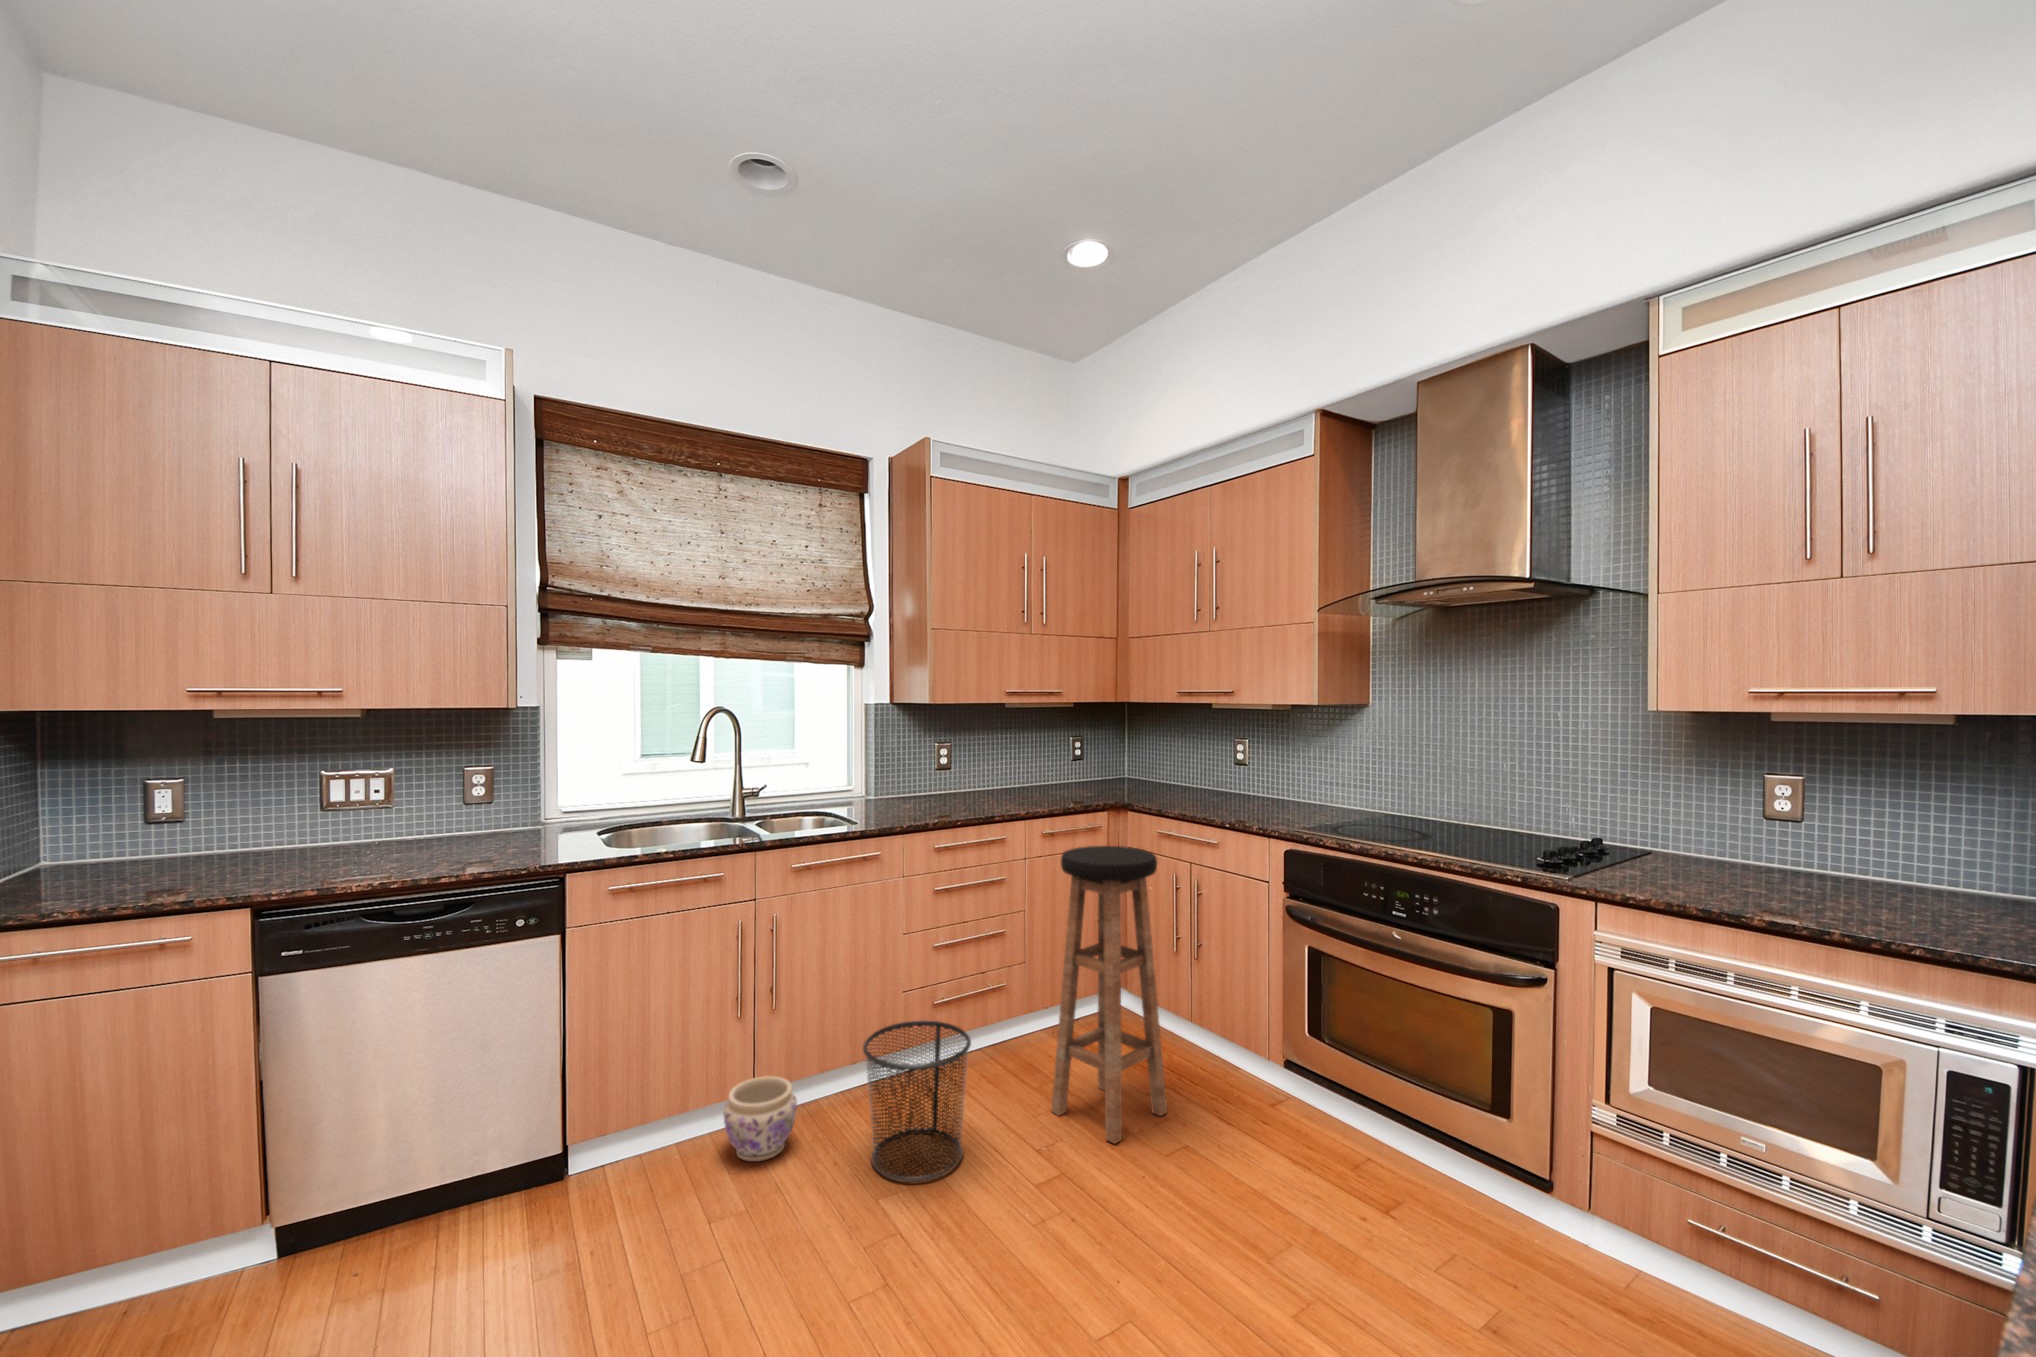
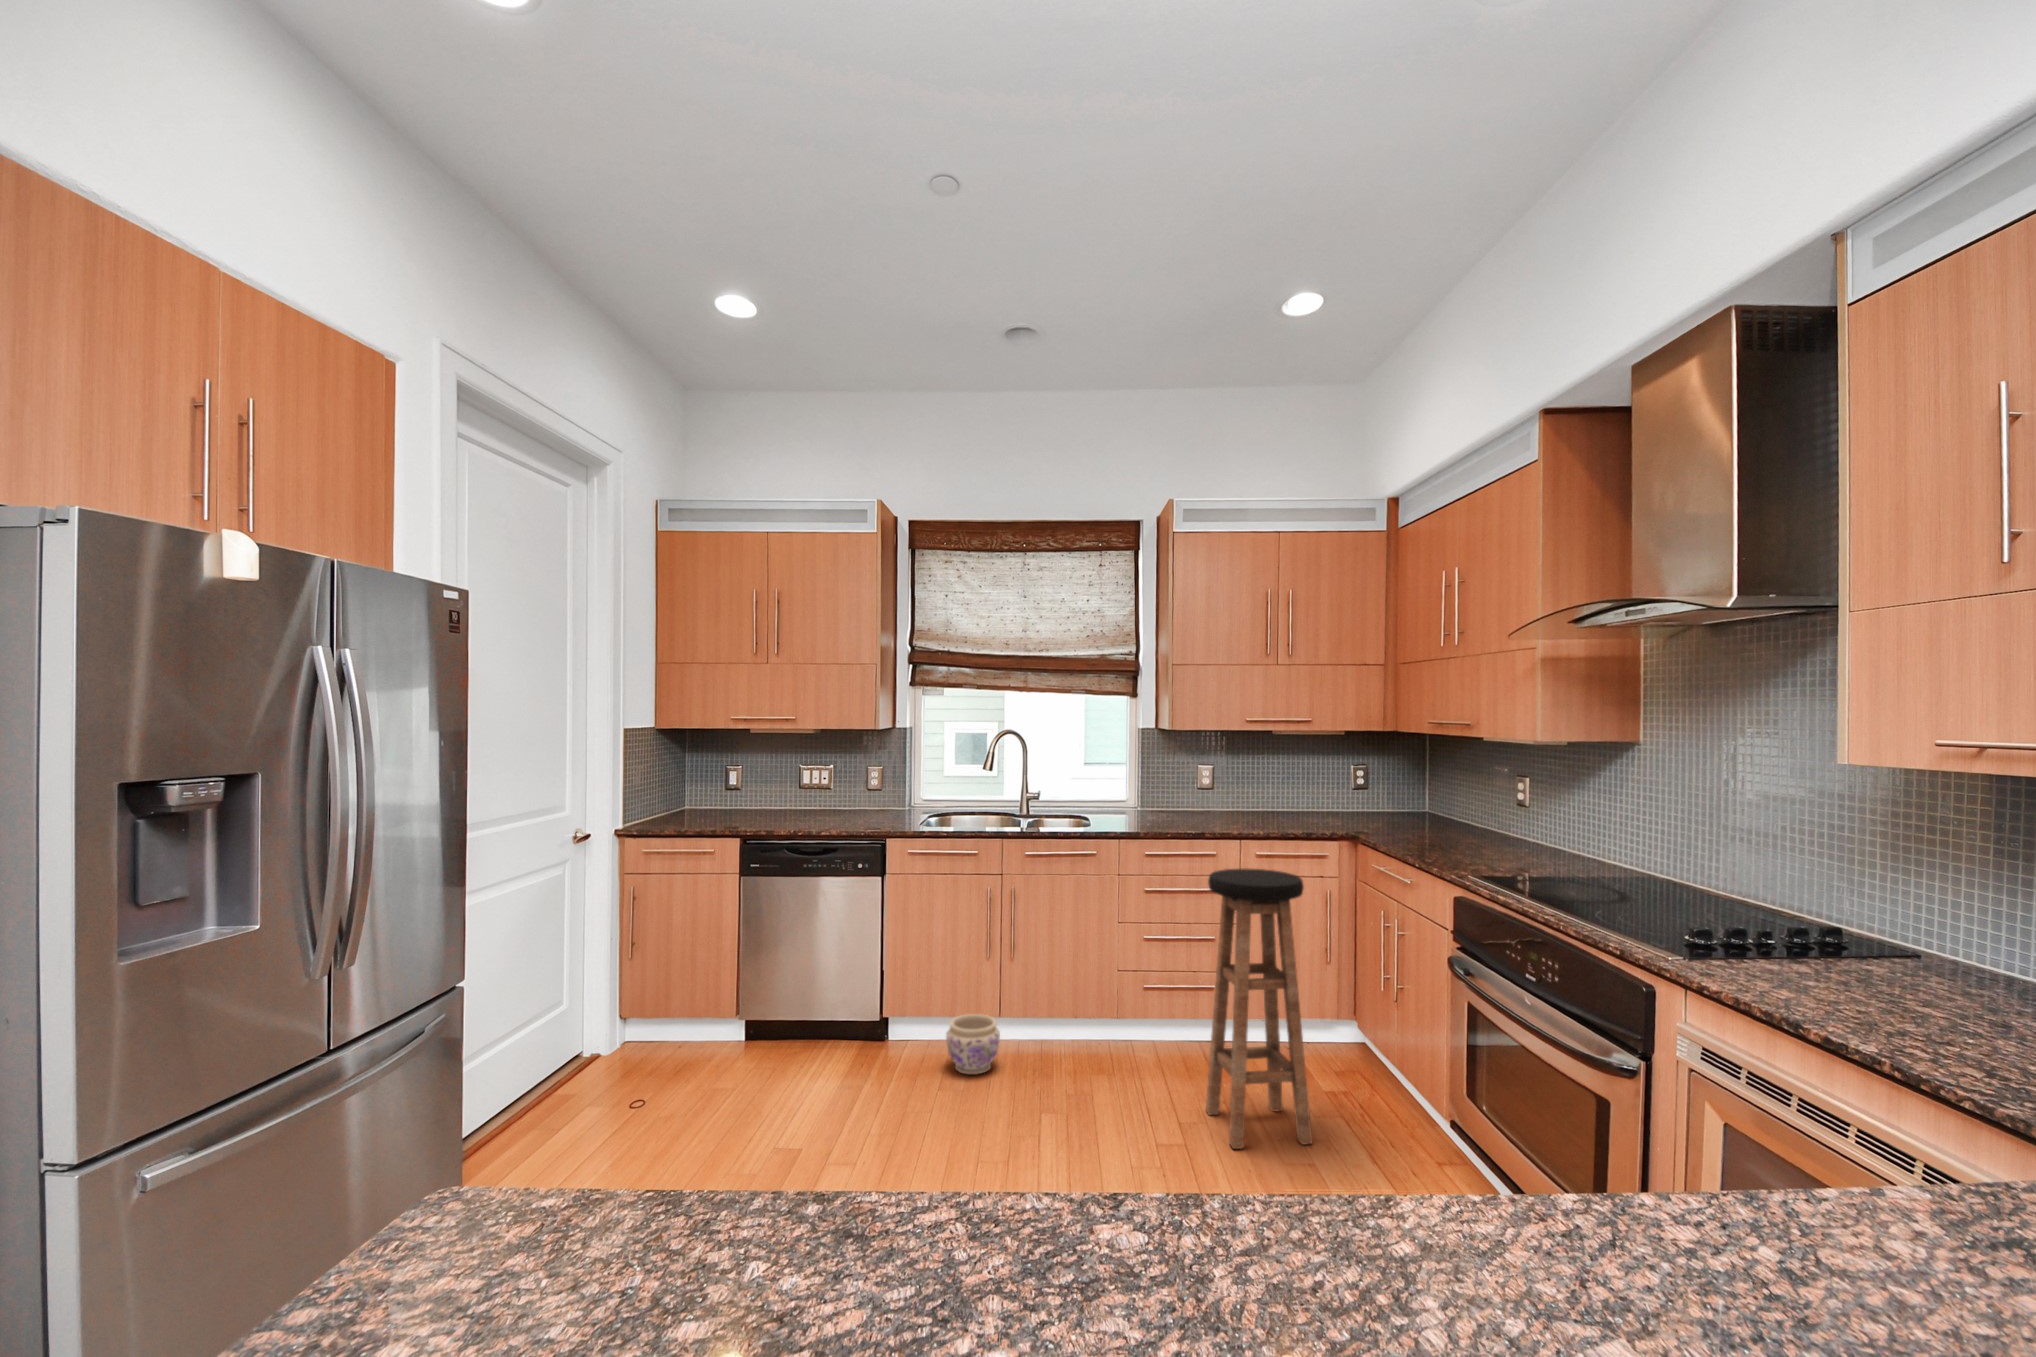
waste bin: present [863,1020,971,1182] -> none [1025,994,1114,1122]

